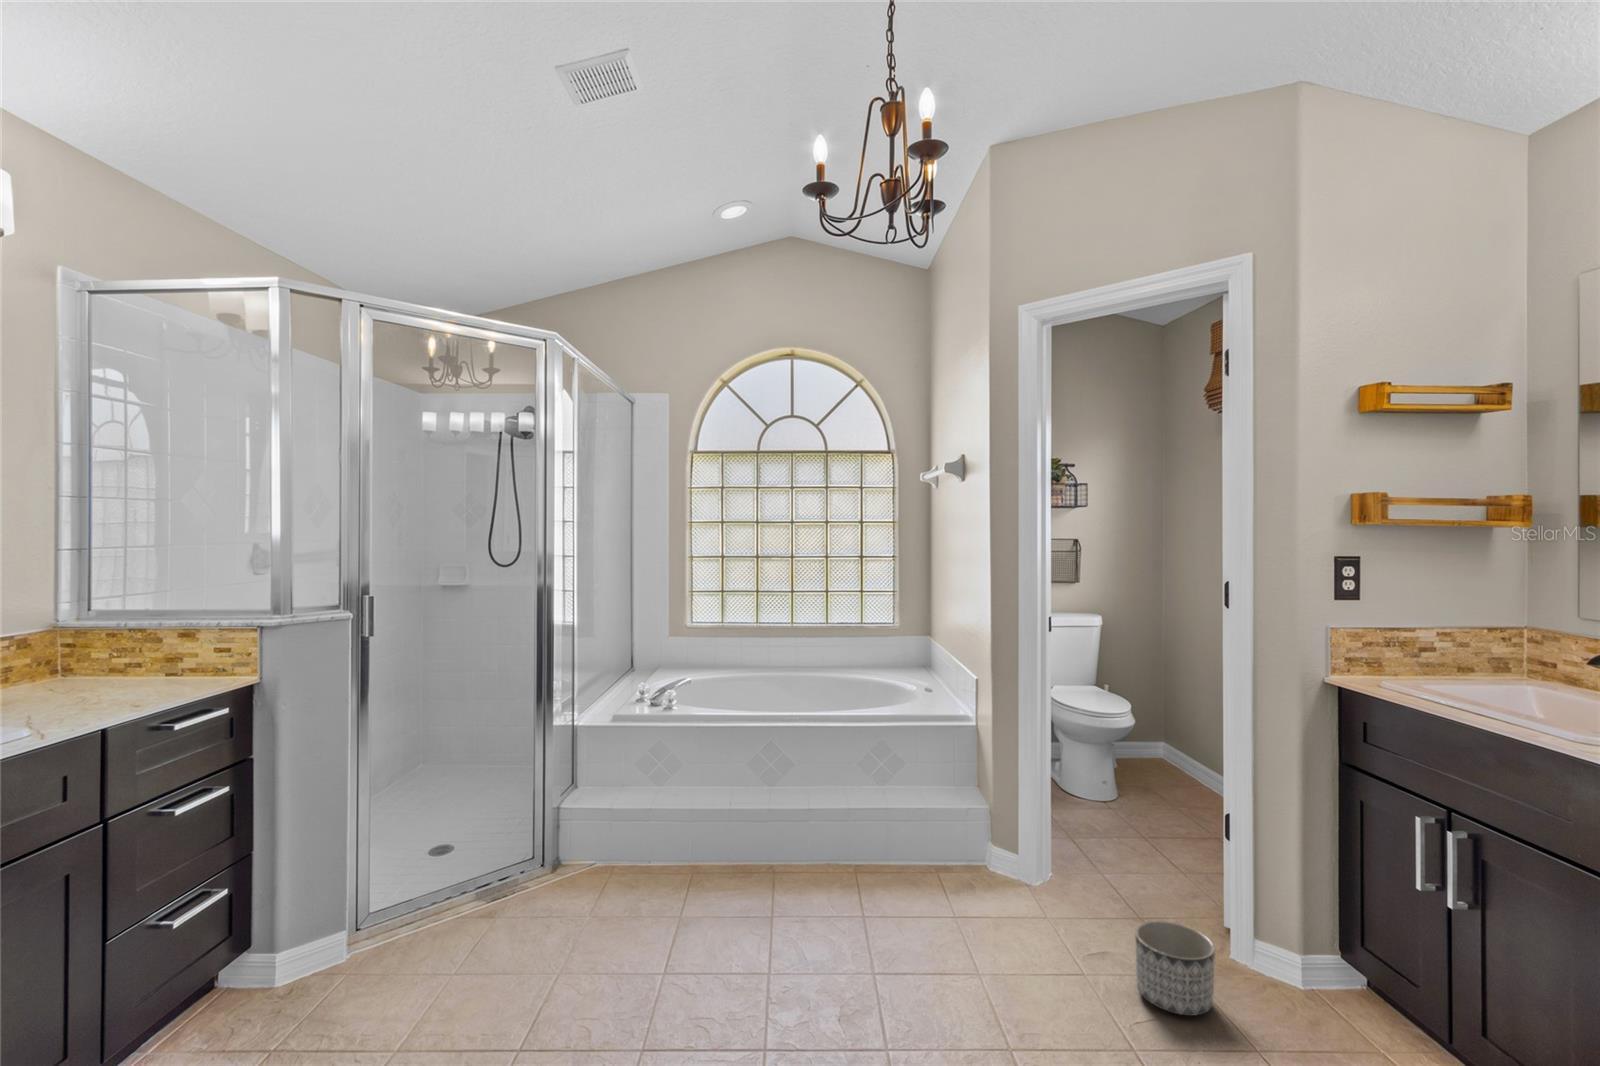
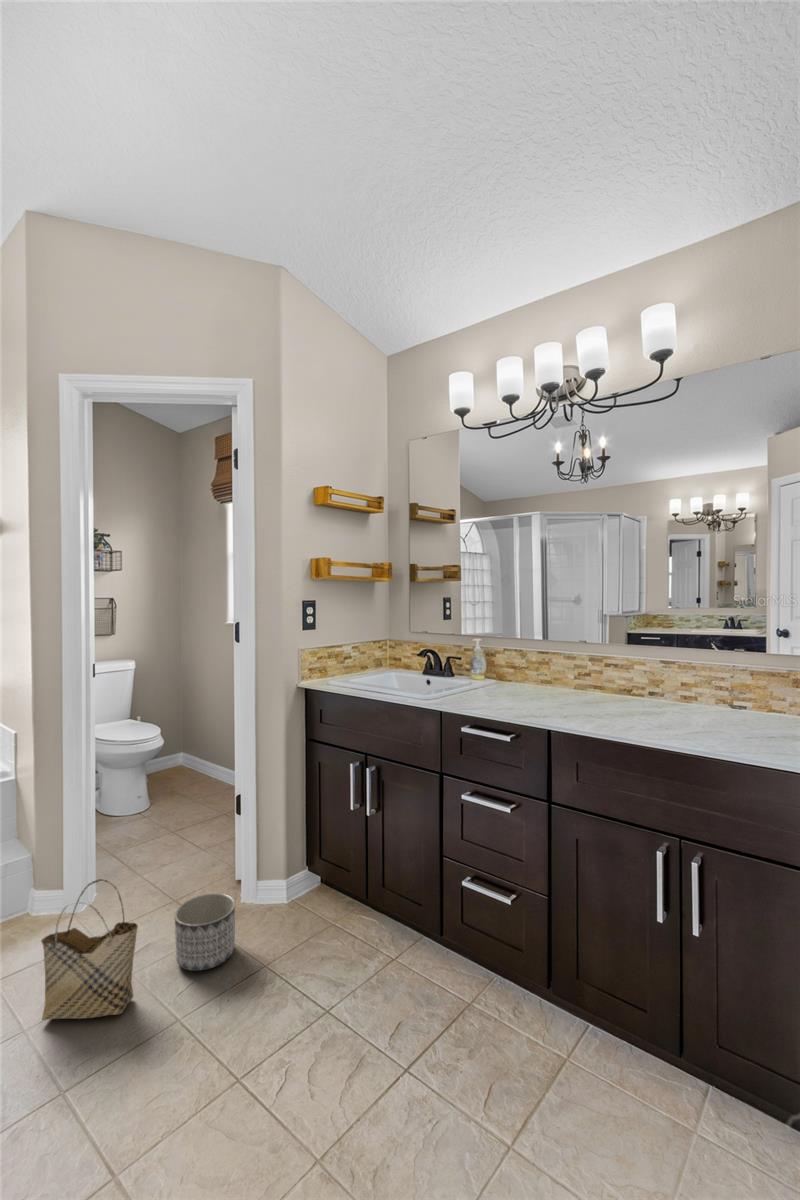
woven basket: none [998,856,1092,1009] -> present [41,879,138,1020]

